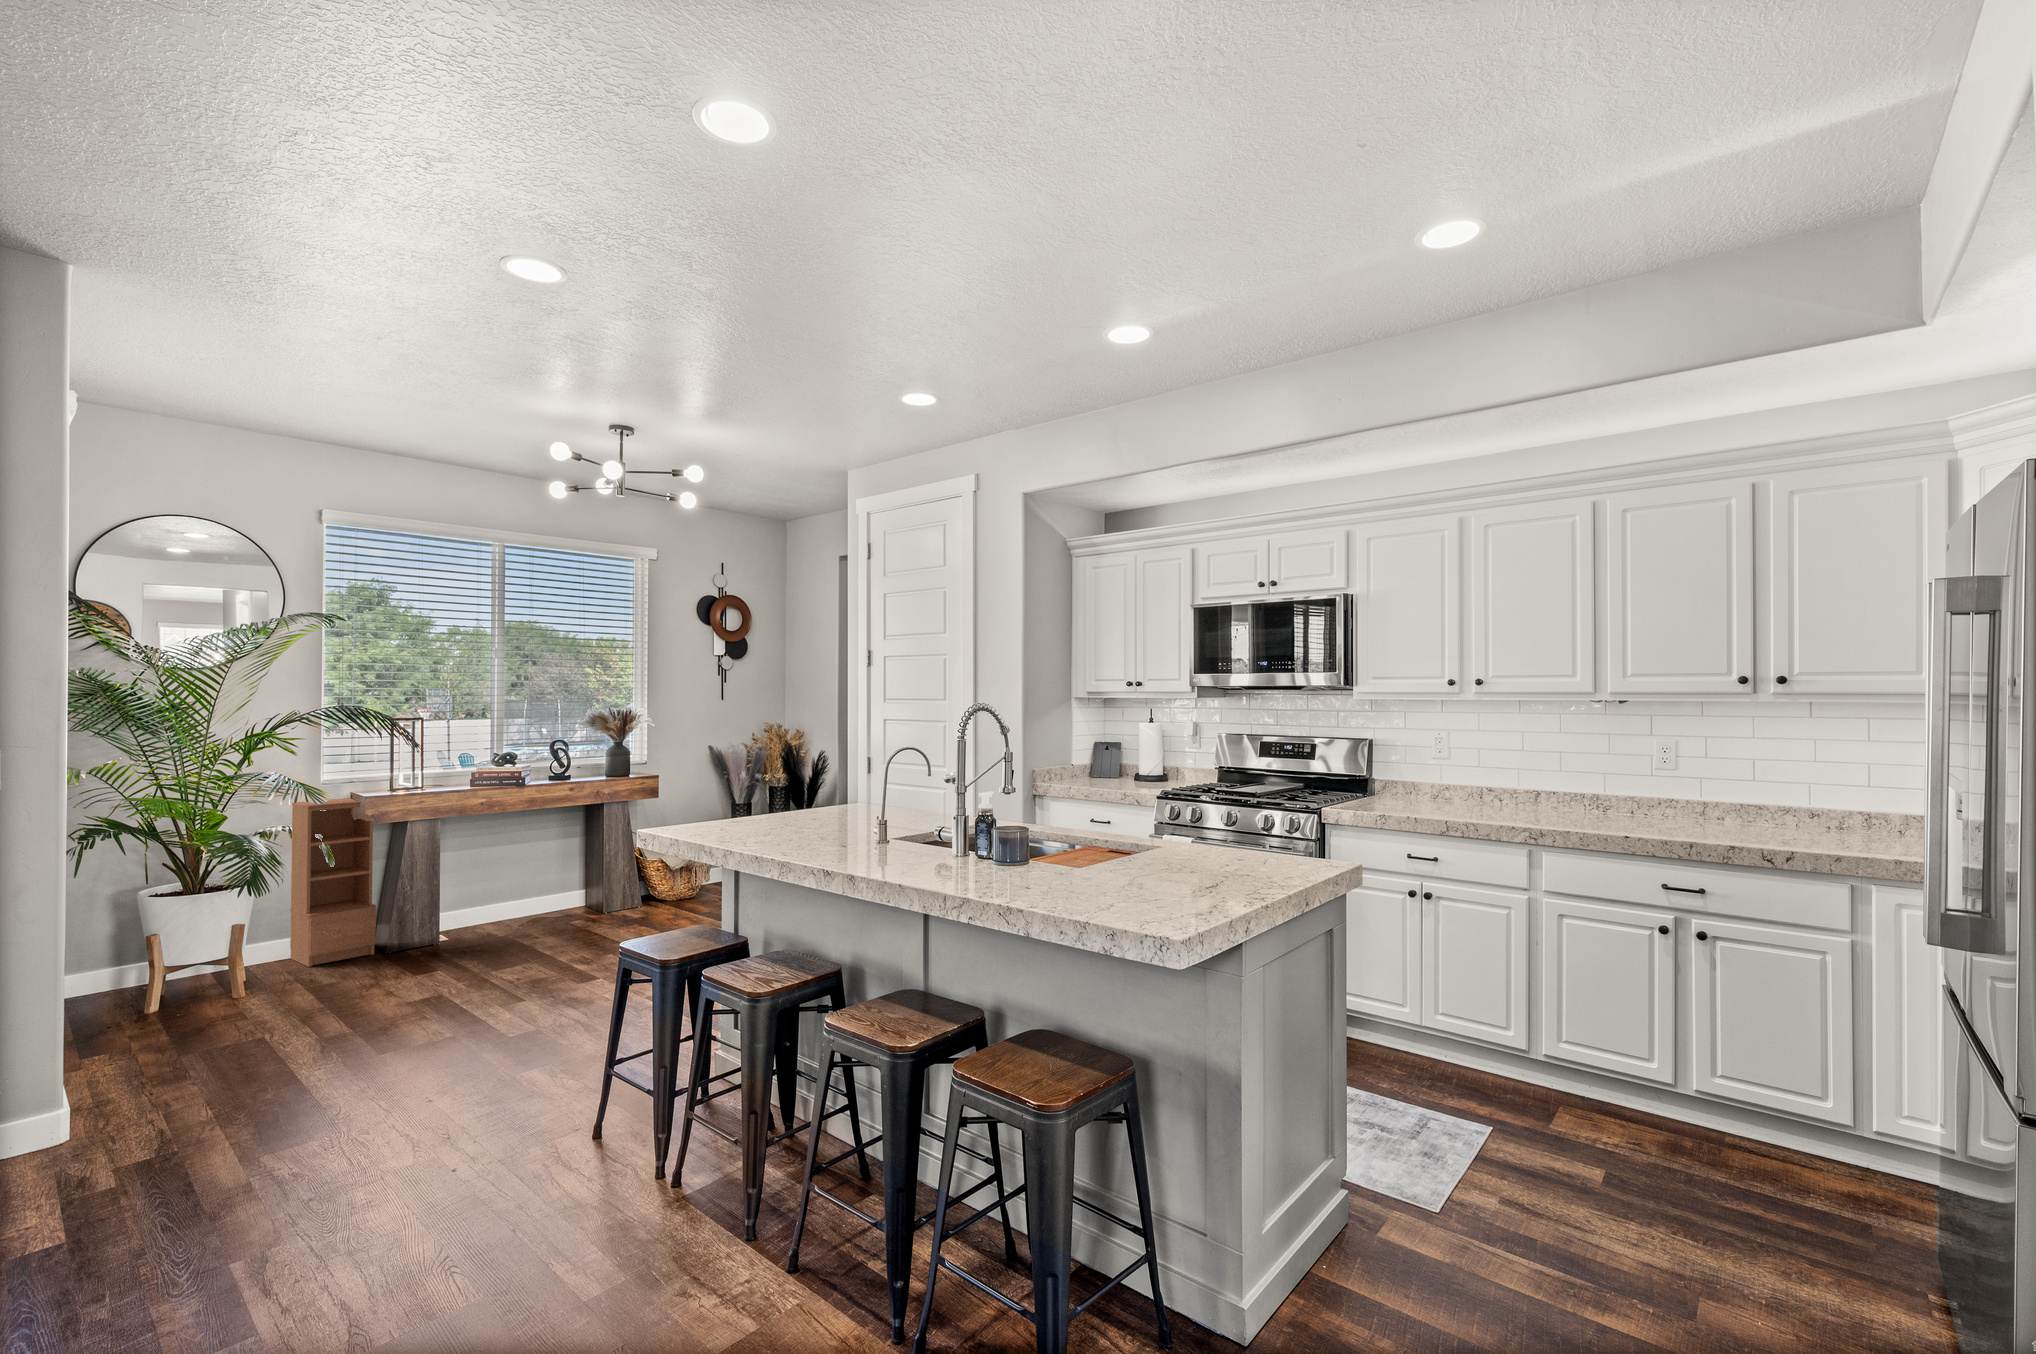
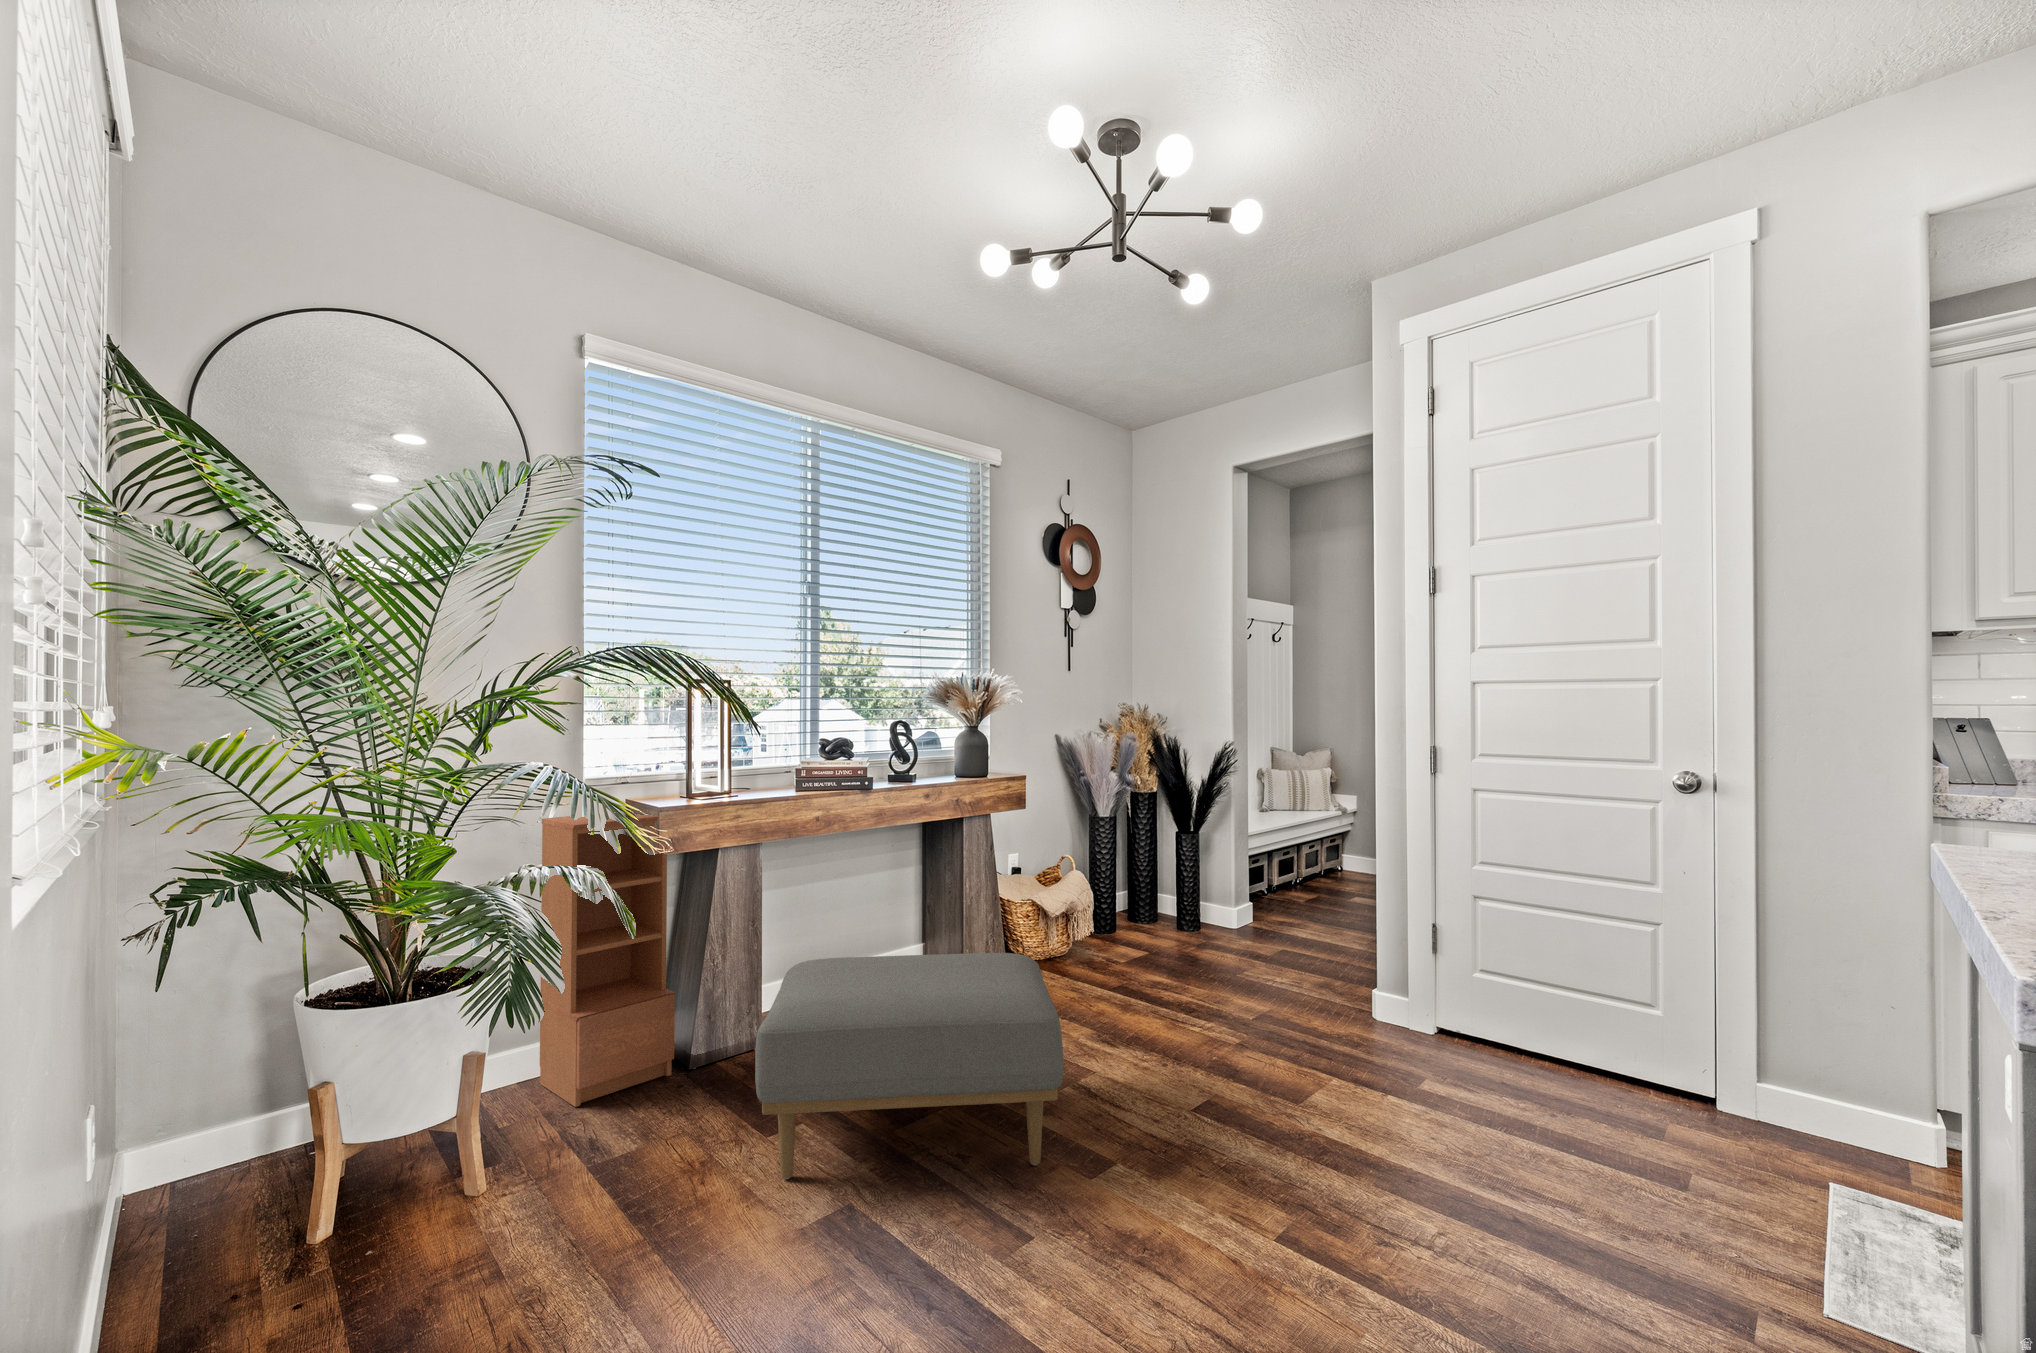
ottoman: none [394,879,592,988] -> present [755,953,1064,1179]

